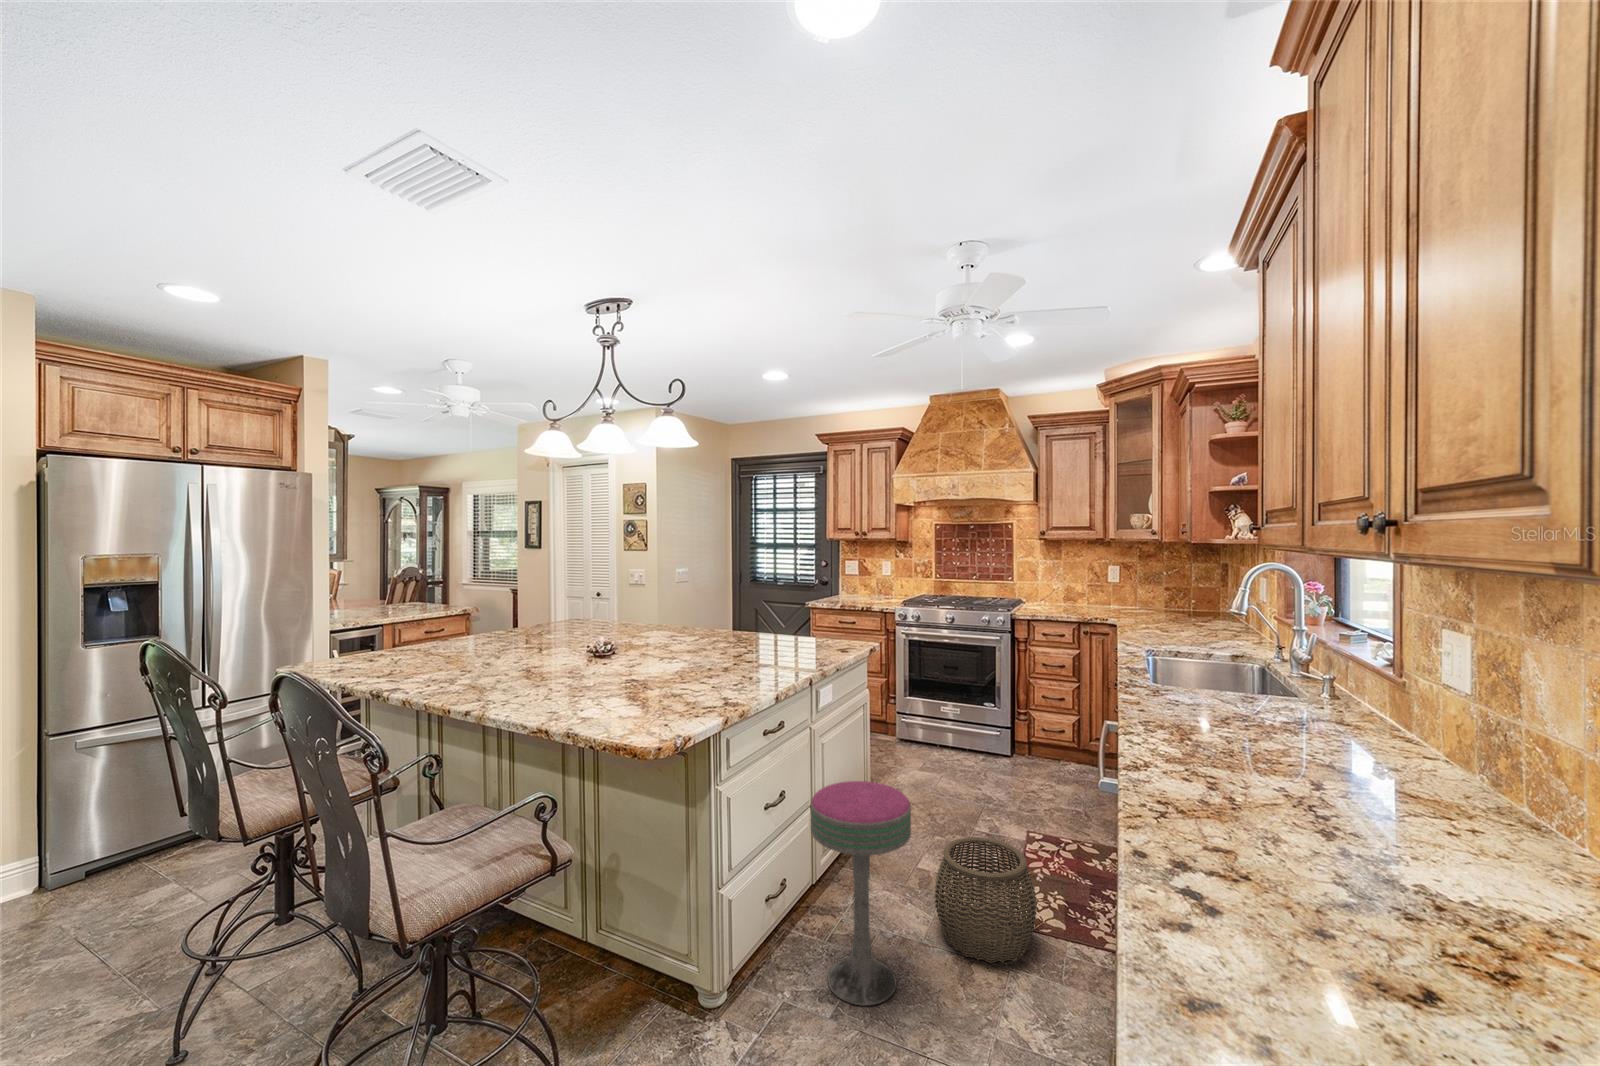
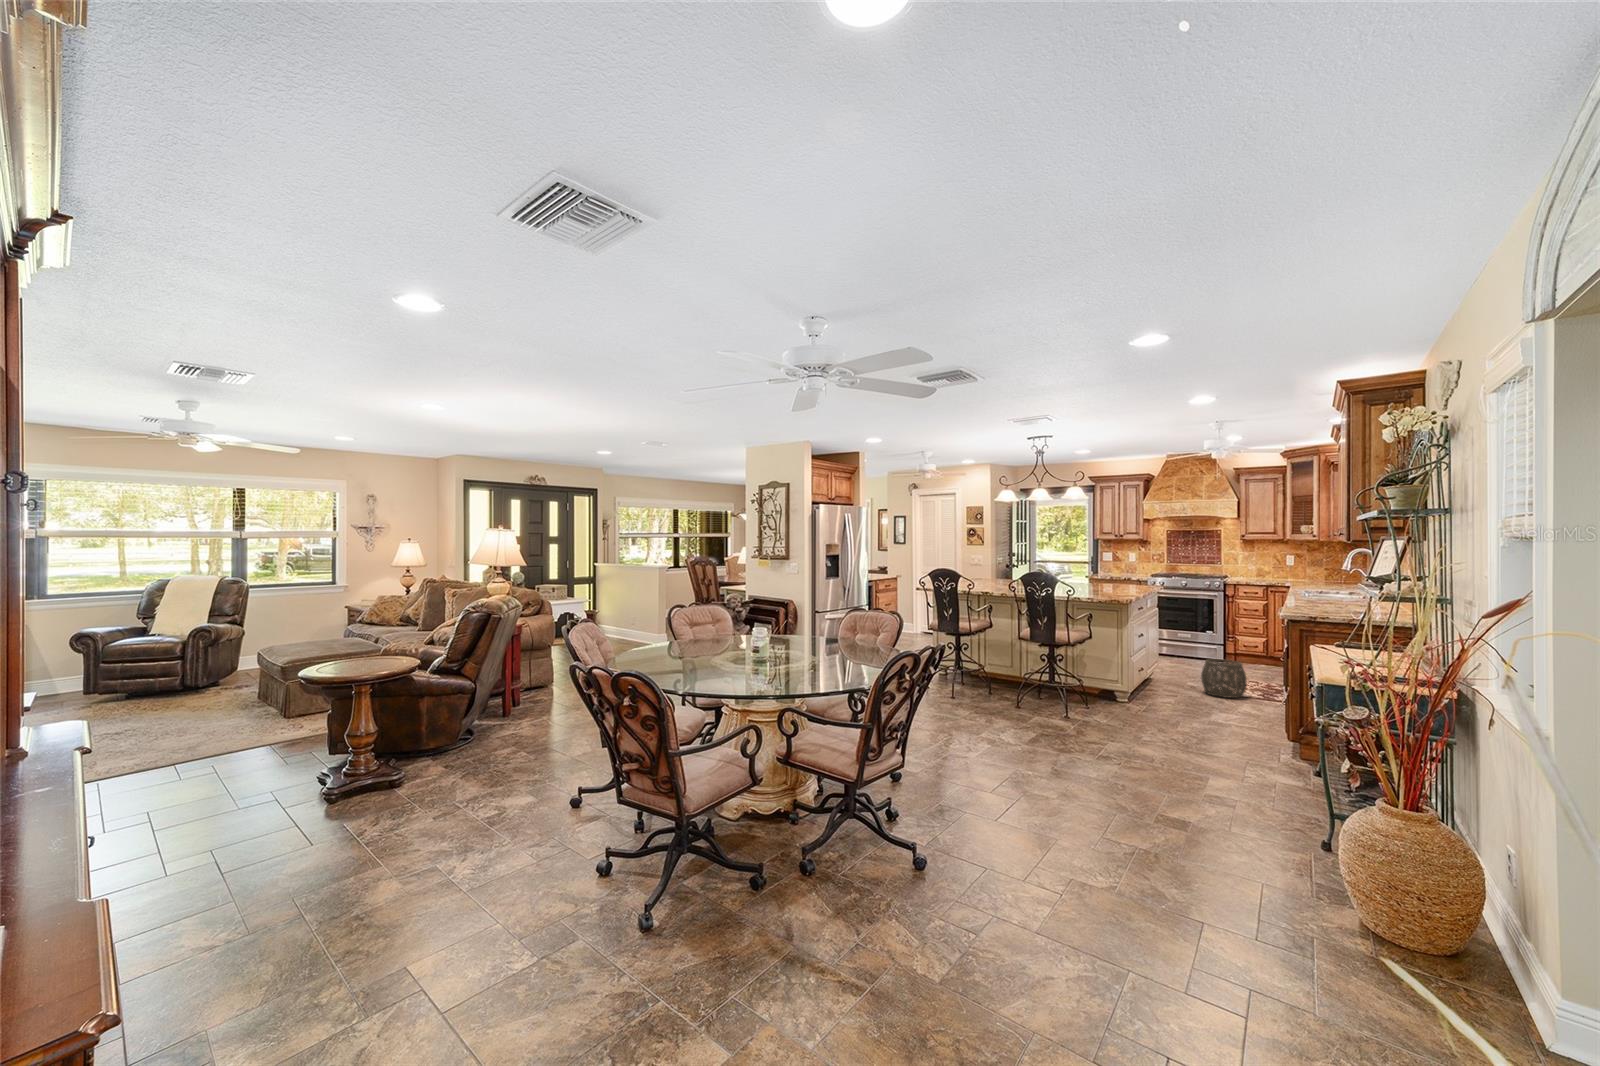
bar stool: present [811,781,911,1006] -> none [1155,629,1197,700]

